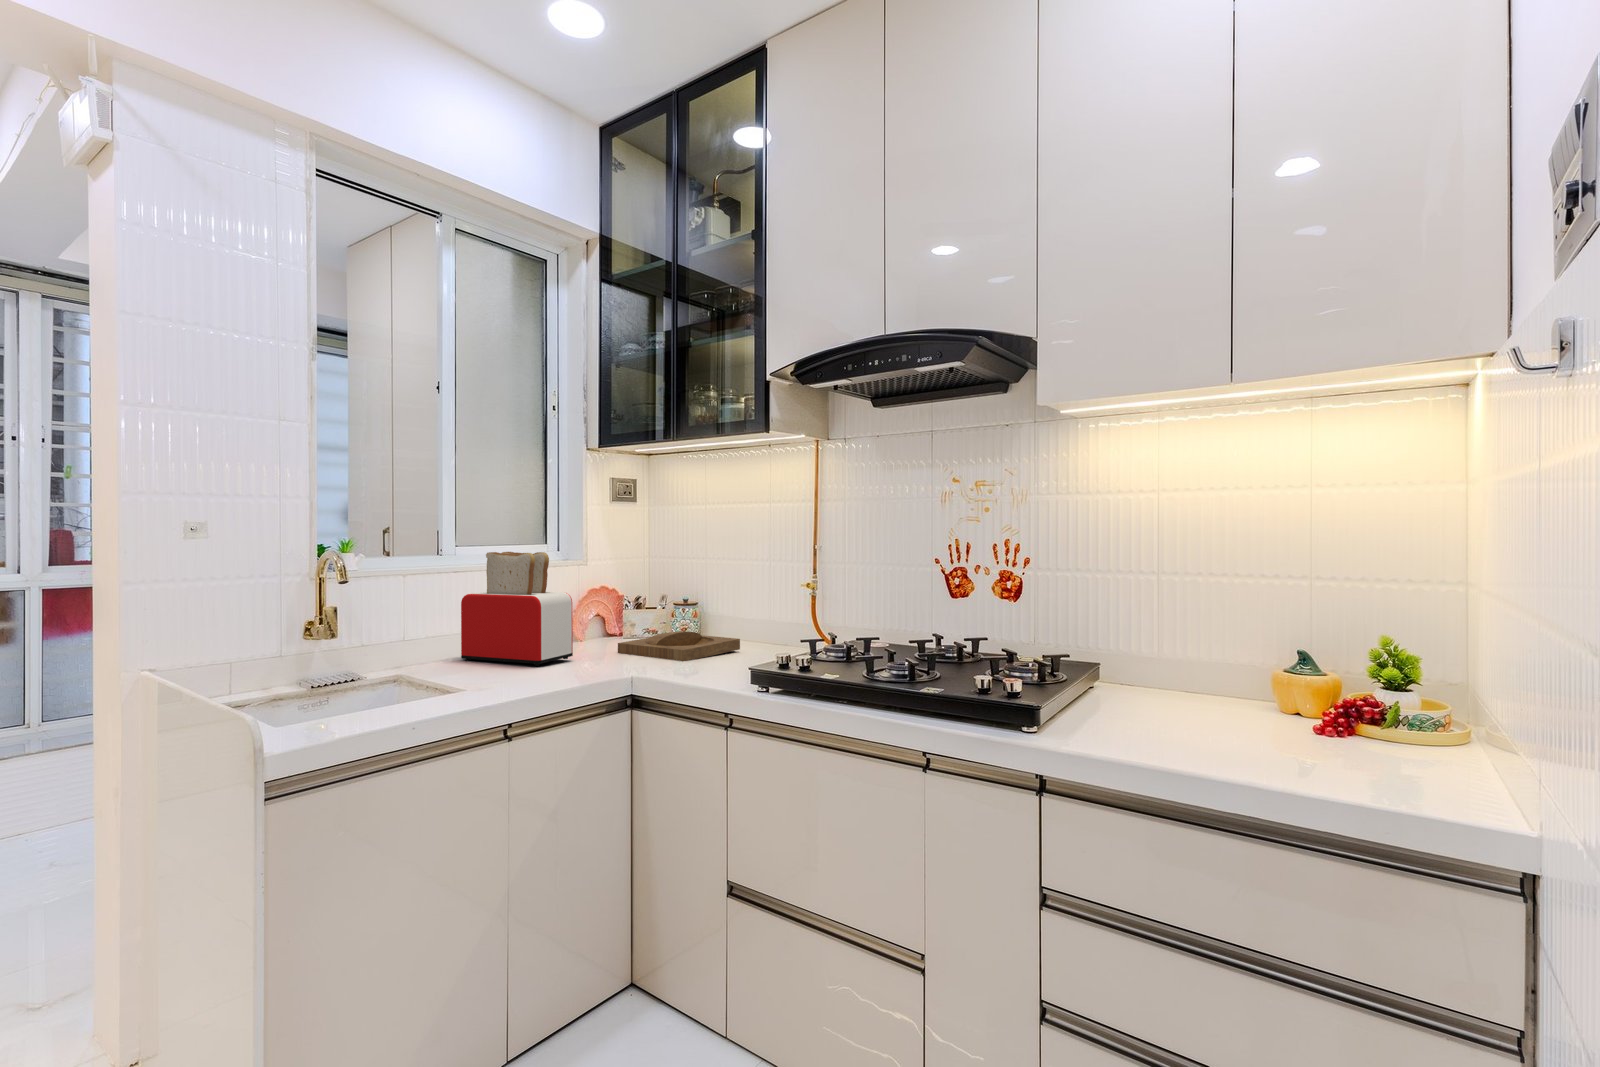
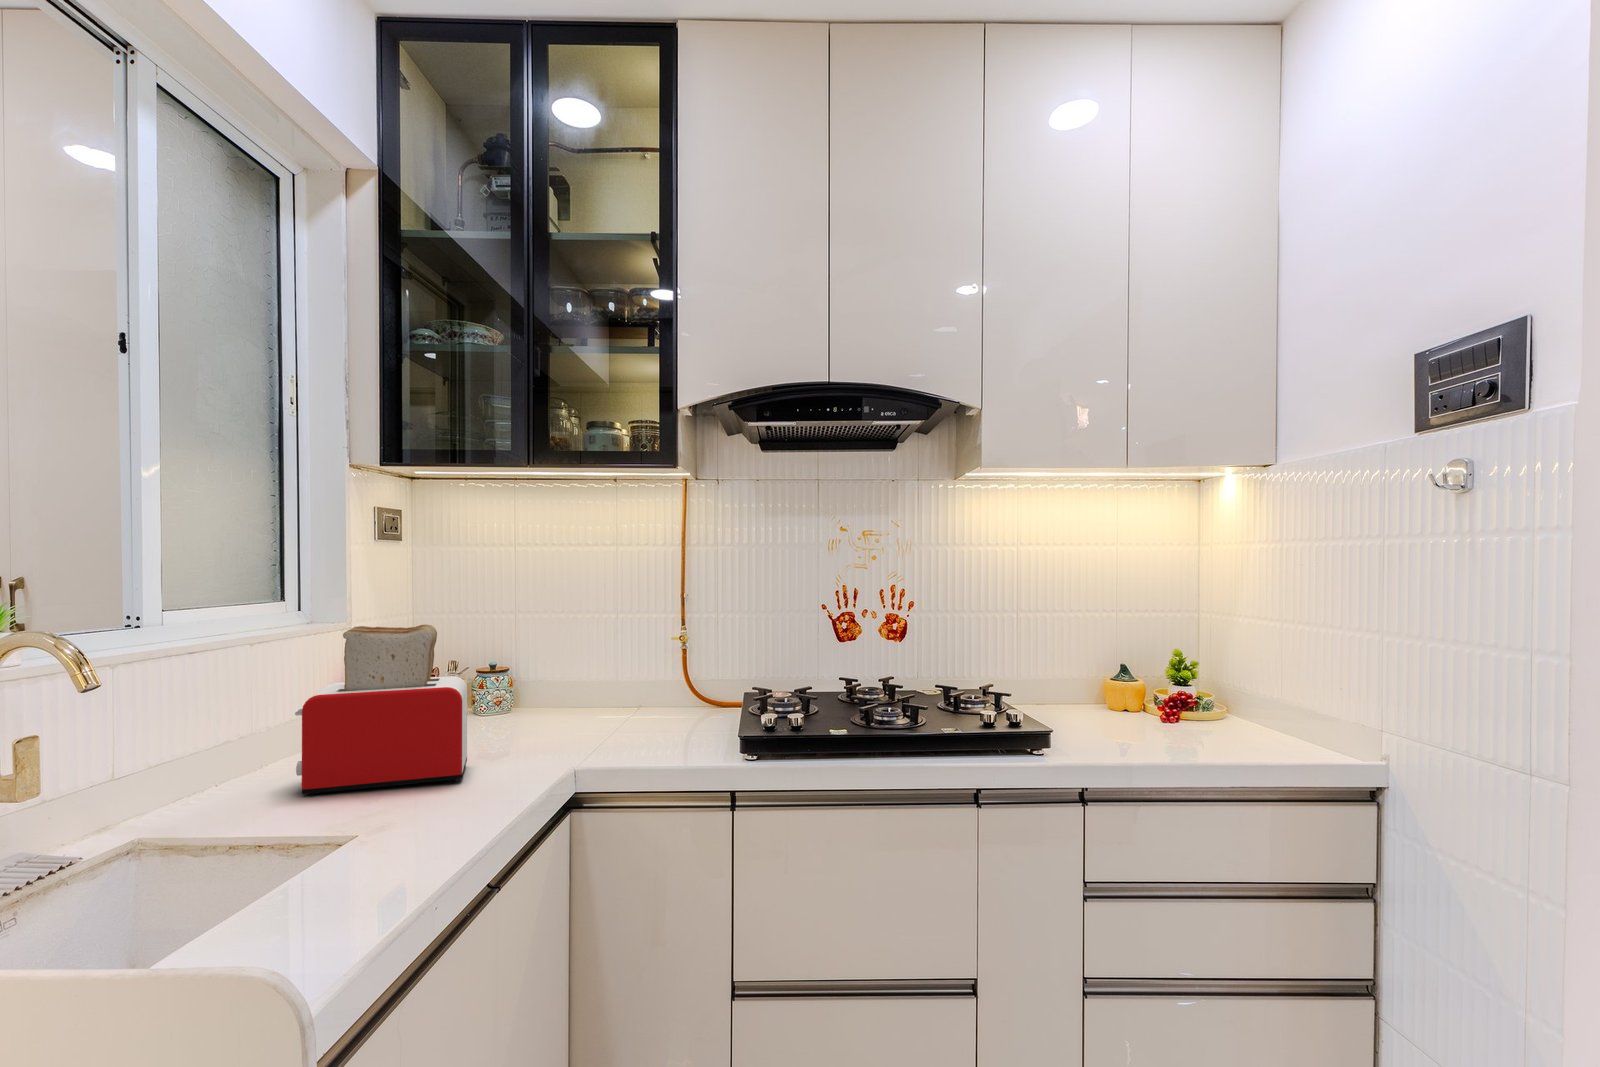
tray: present [618,632,740,661] -> none [479,705,607,746]

